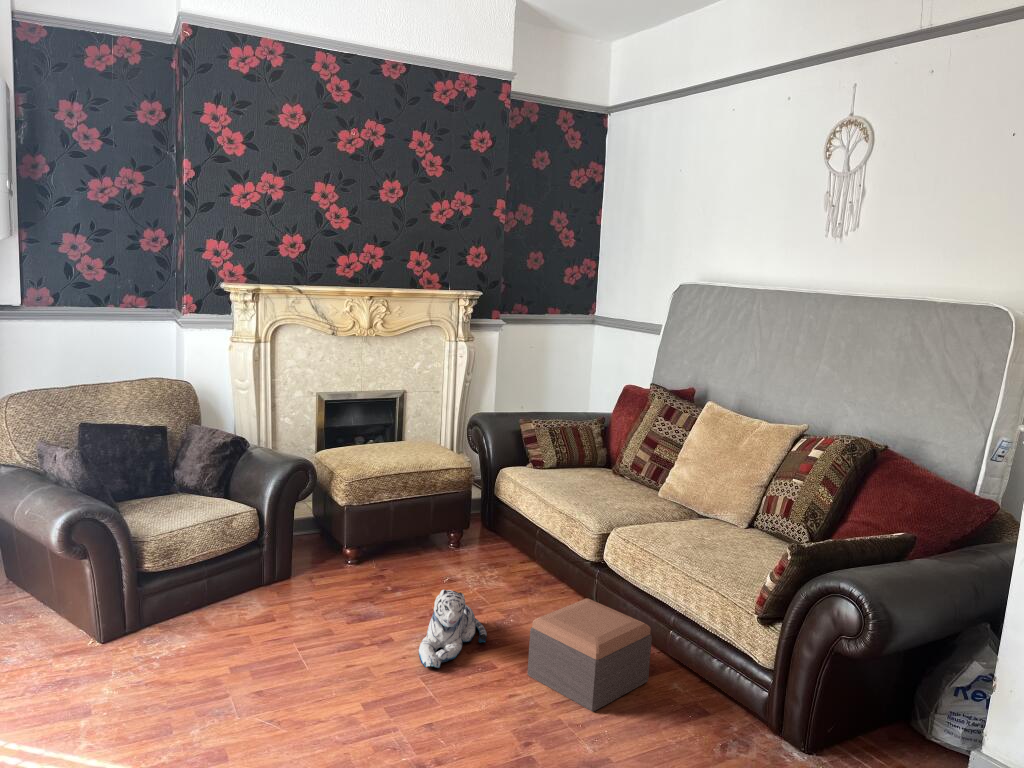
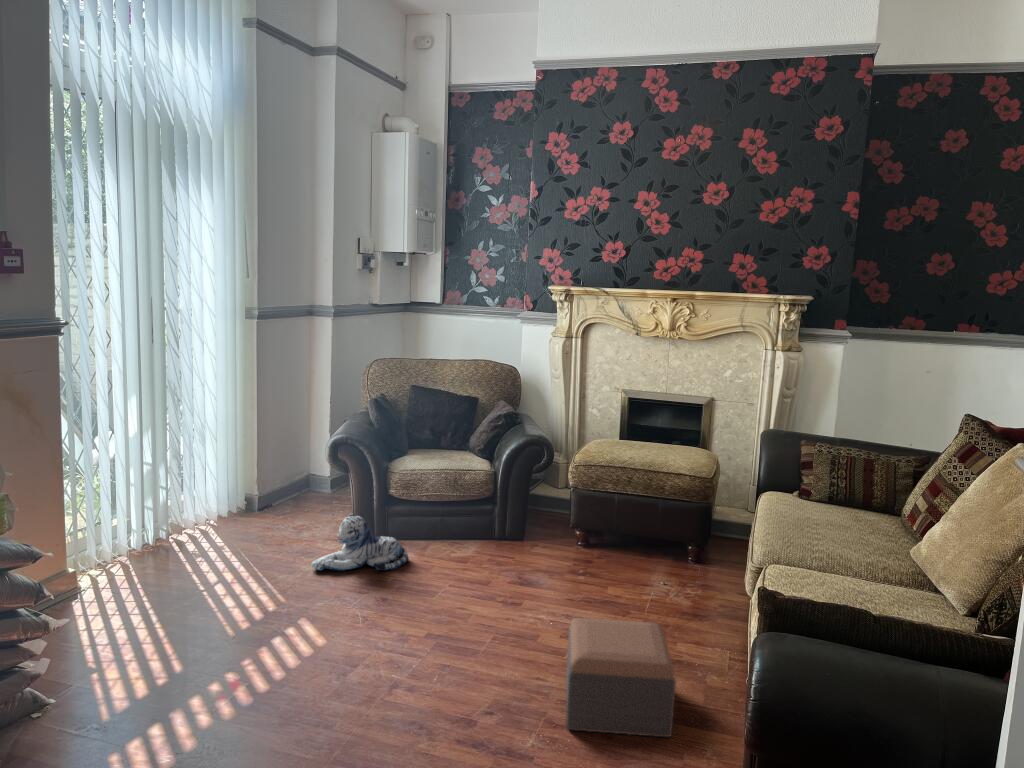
plush toy: present [419,590,487,668] -> present [312,514,408,571]

